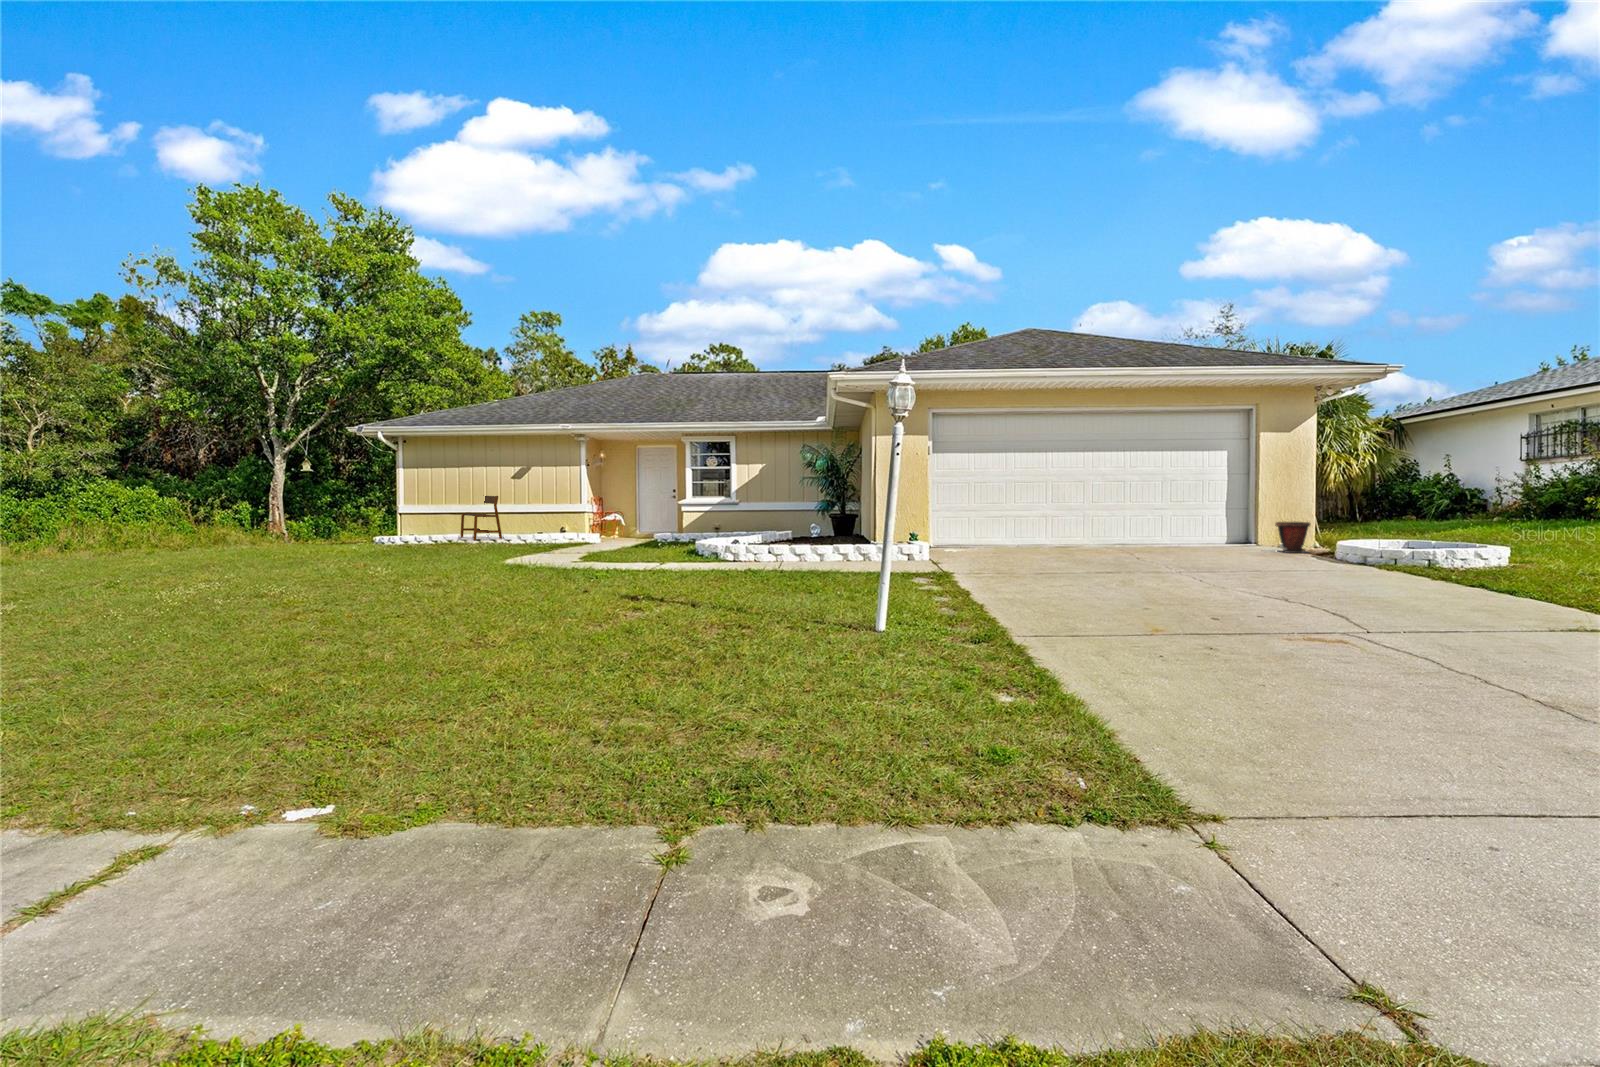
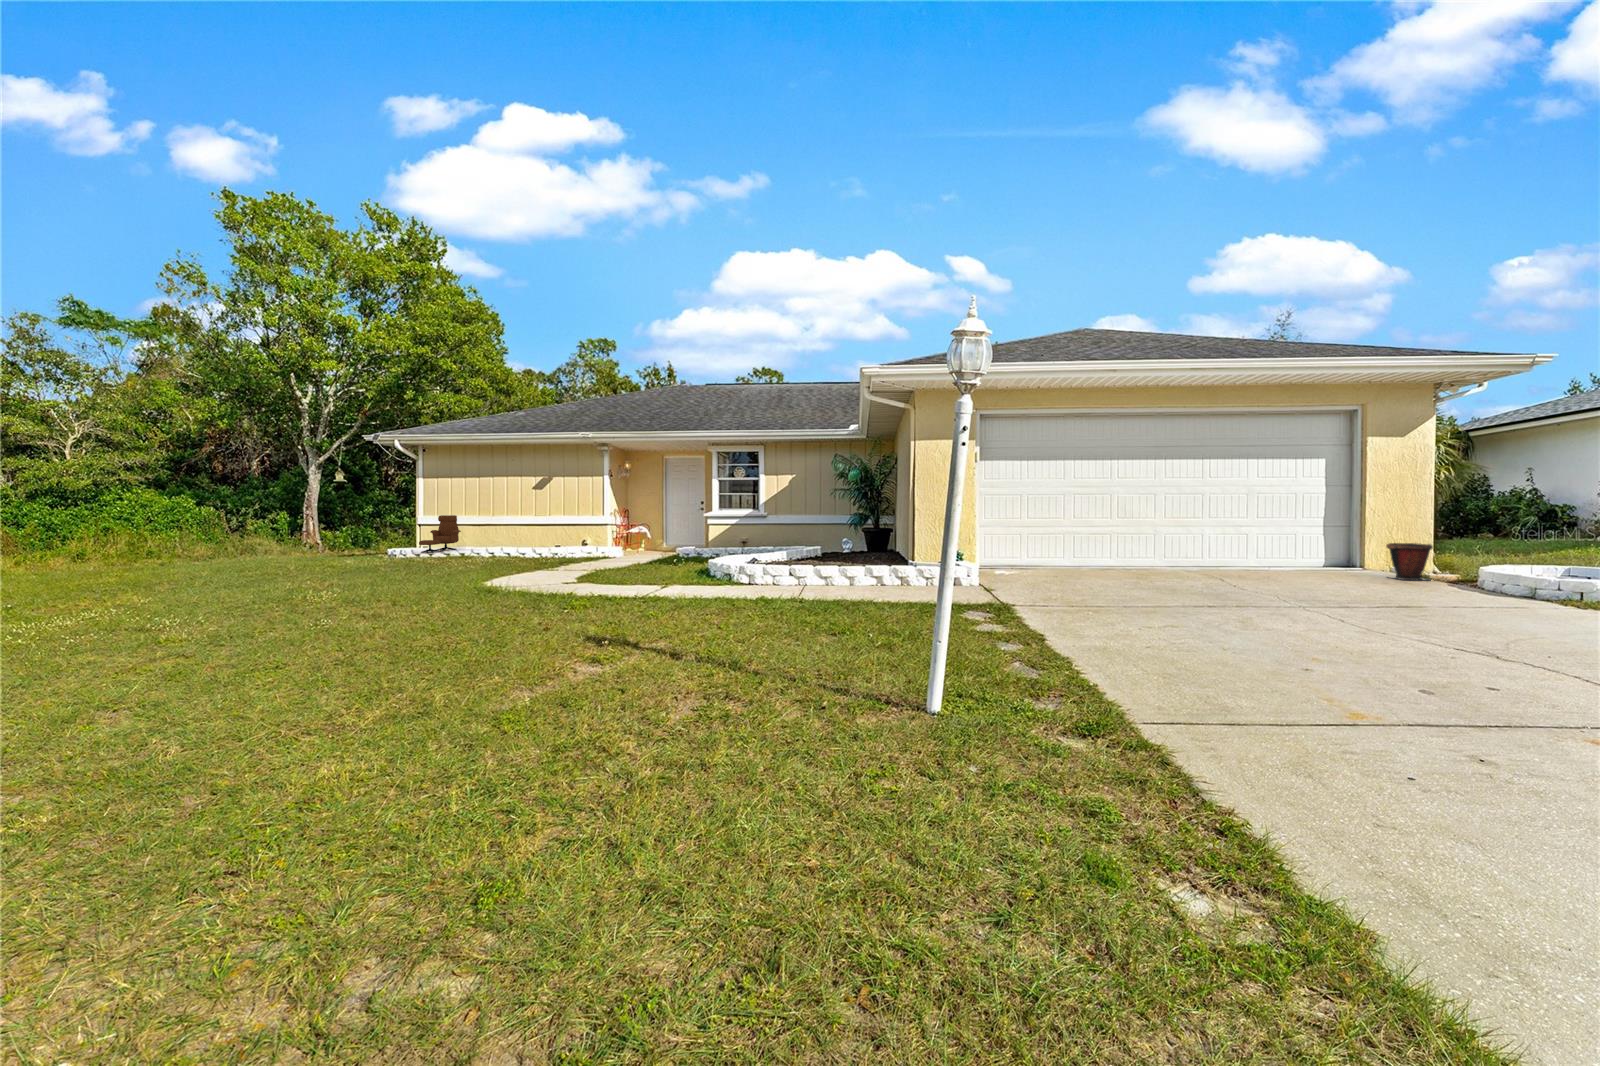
bench: present [461,496,502,540] -> none [480,507,521,553]
lounge chair: none [402,504,441,541] -> present [419,515,461,553]

